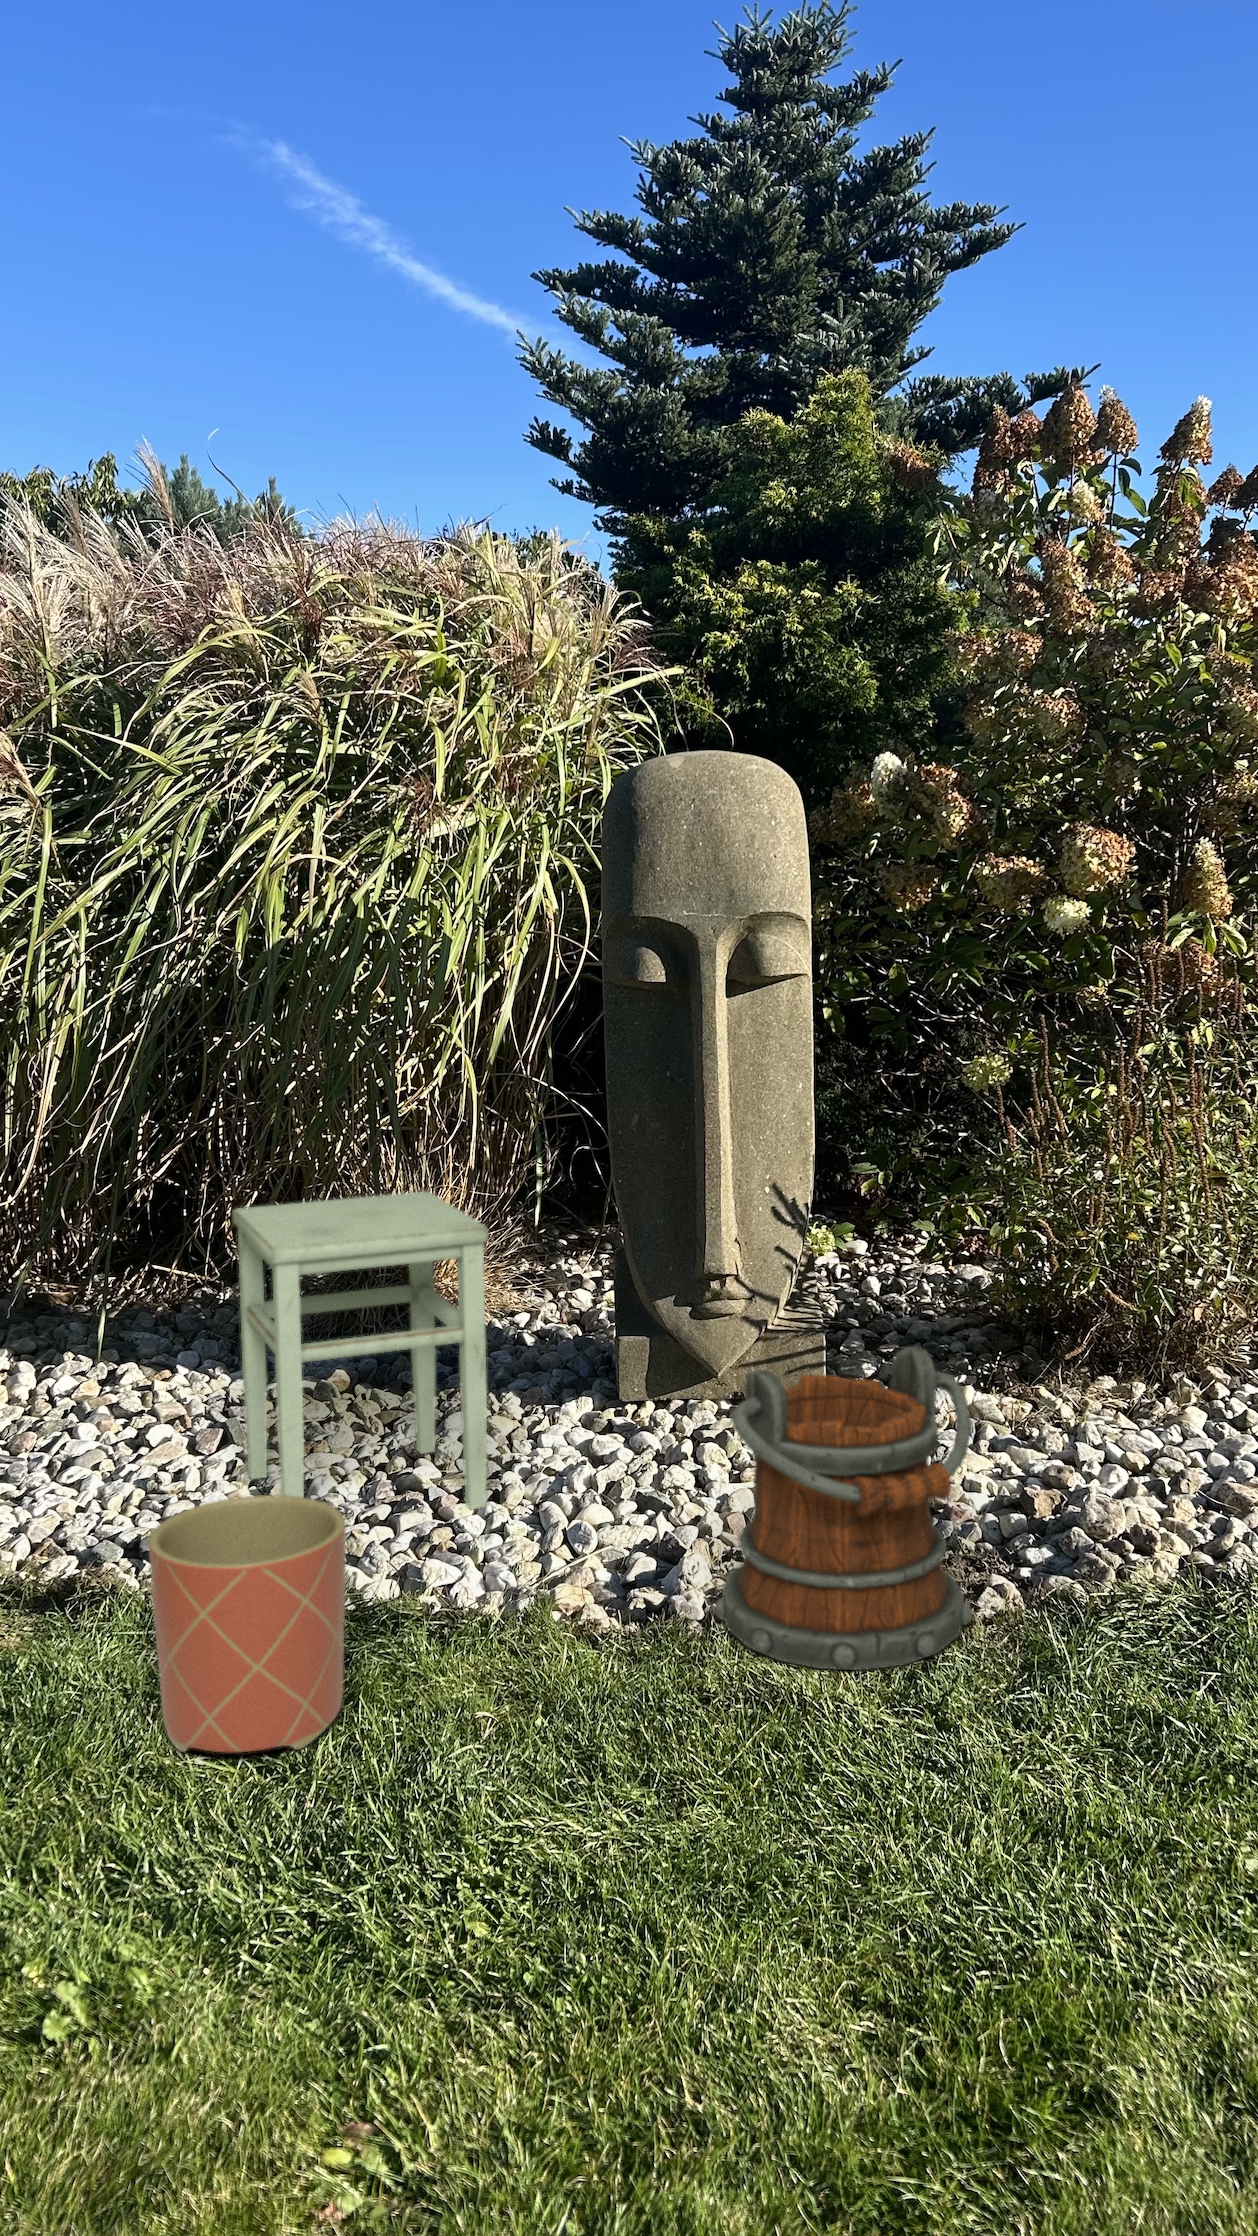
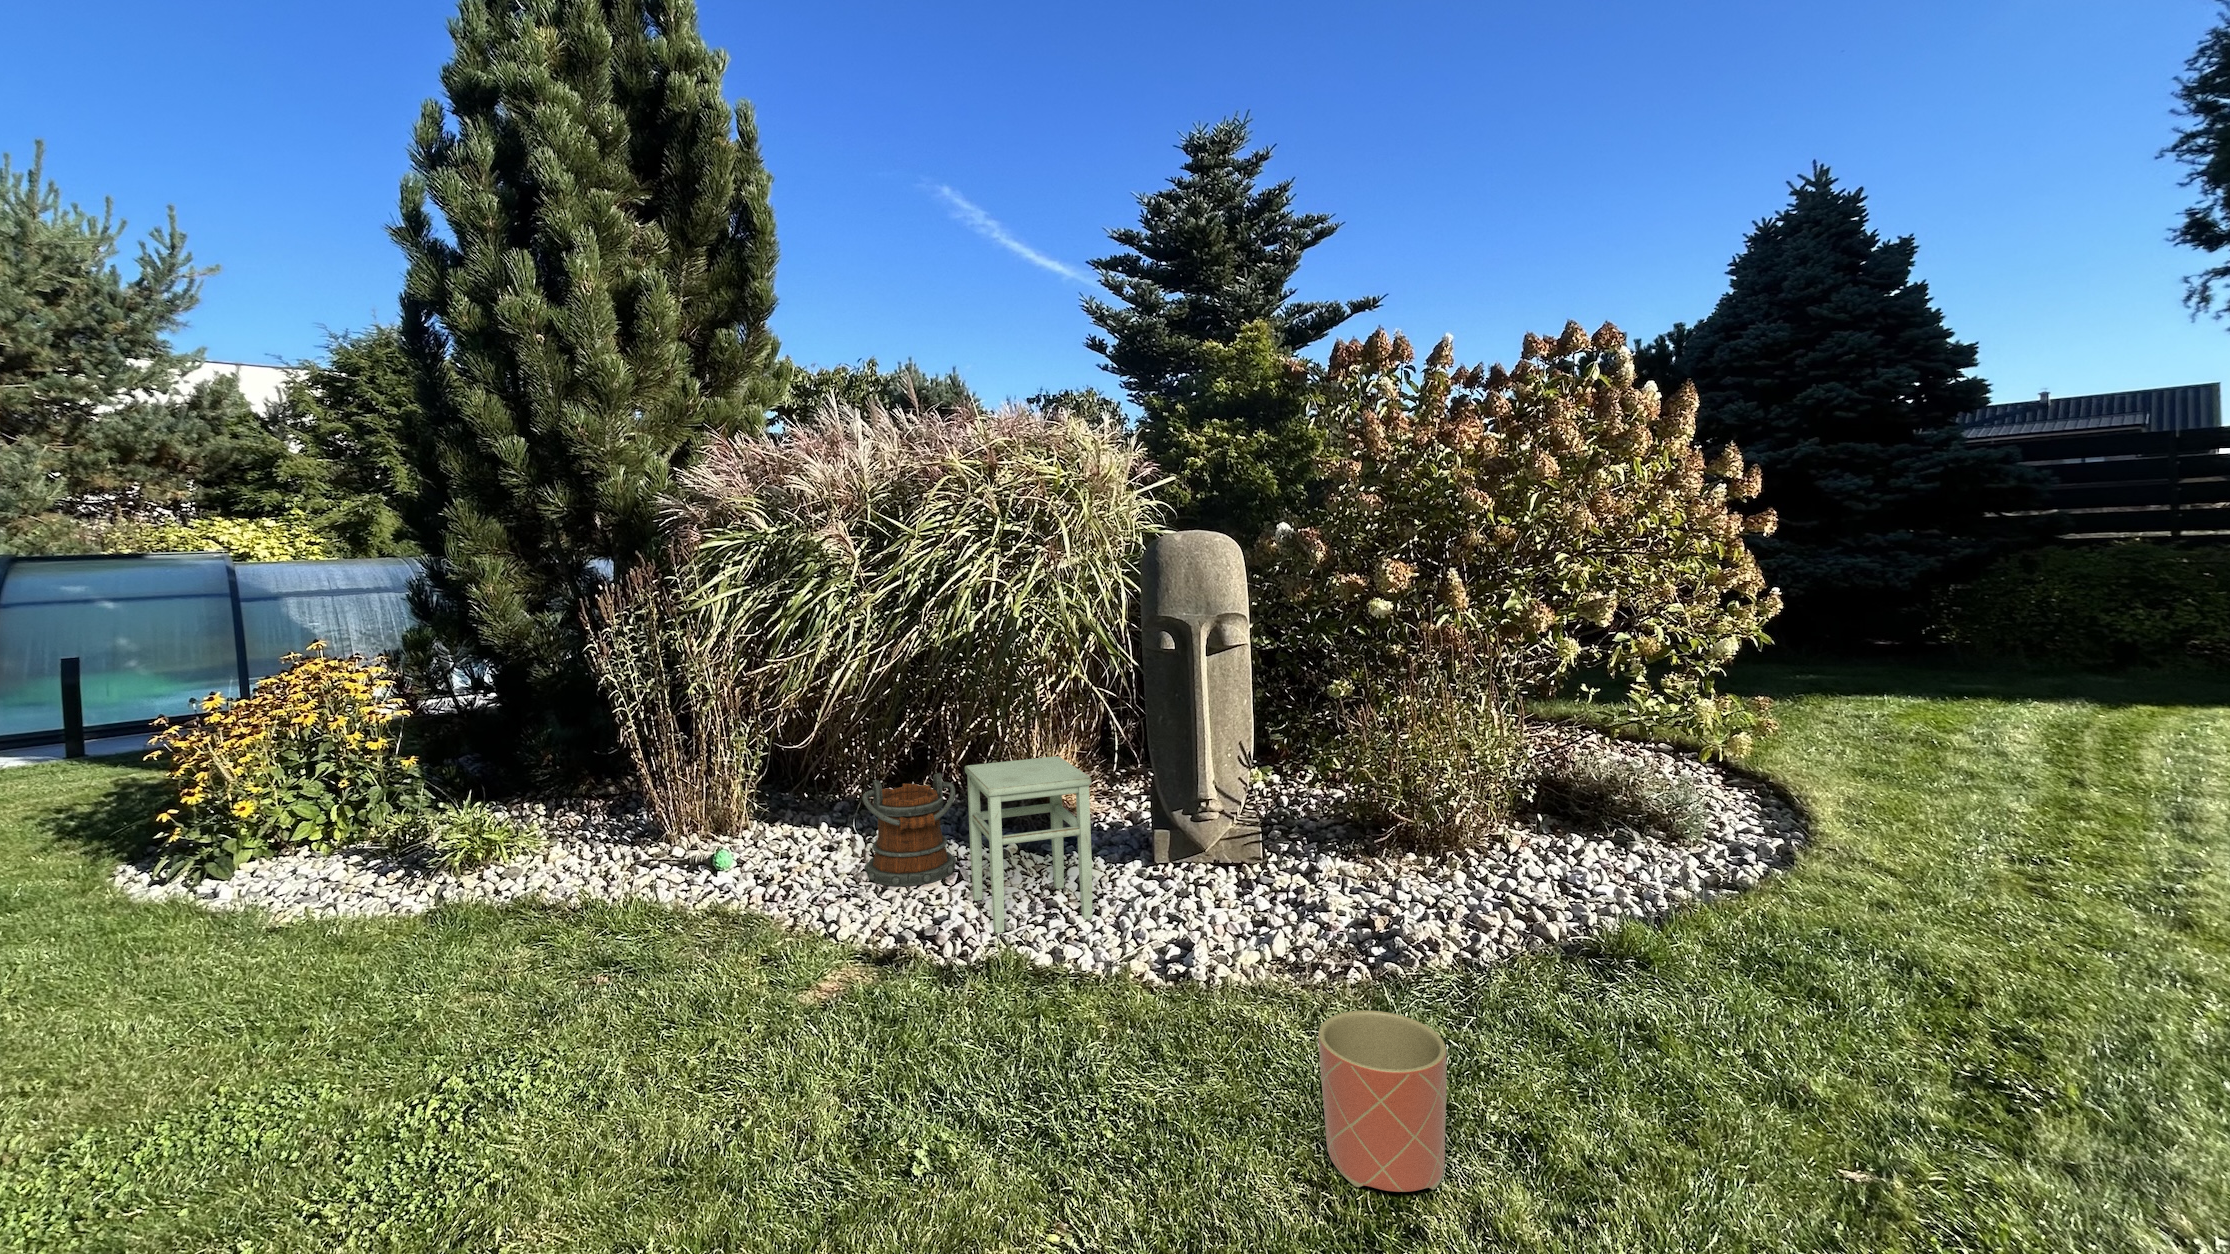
bucket: present [715,1346,973,1671] -> present [862,773,956,886]
planter: present [149,1495,346,1752] -> present [1318,1010,1447,1192]

